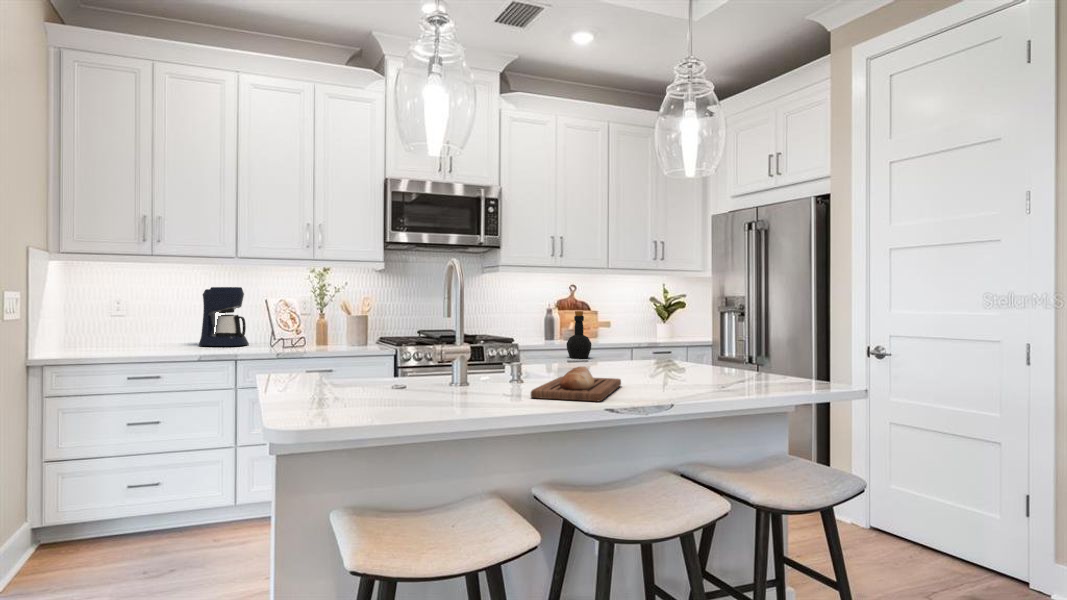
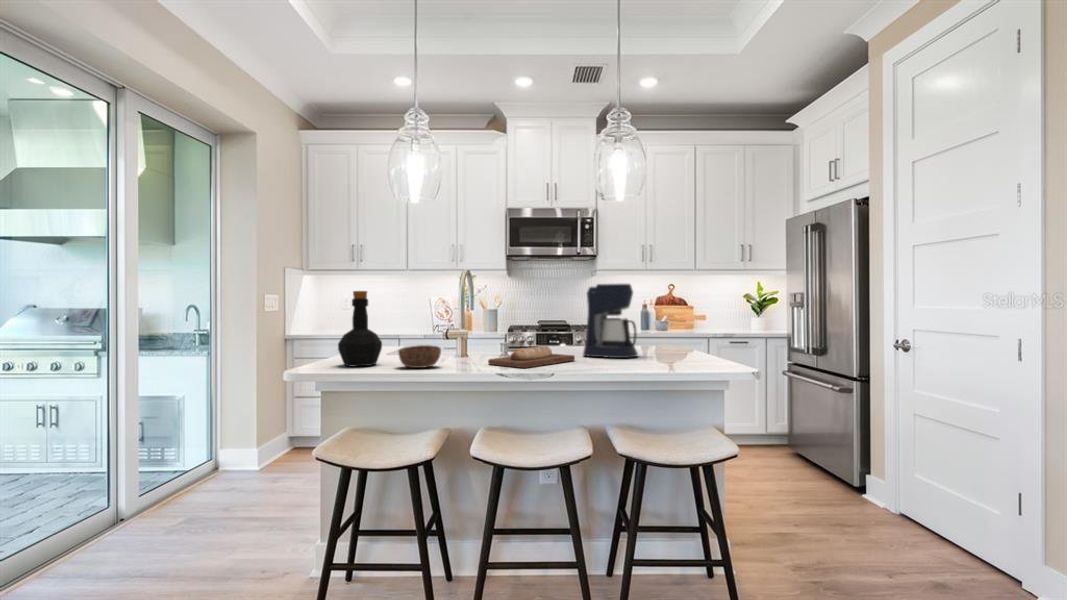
coffee maker: present [199,287,249,346] -> present [583,284,638,358]
bottle: present [567,311,591,359] -> present [338,291,382,367]
bowl: none [415,373,481,410] -> present [398,345,441,368]

